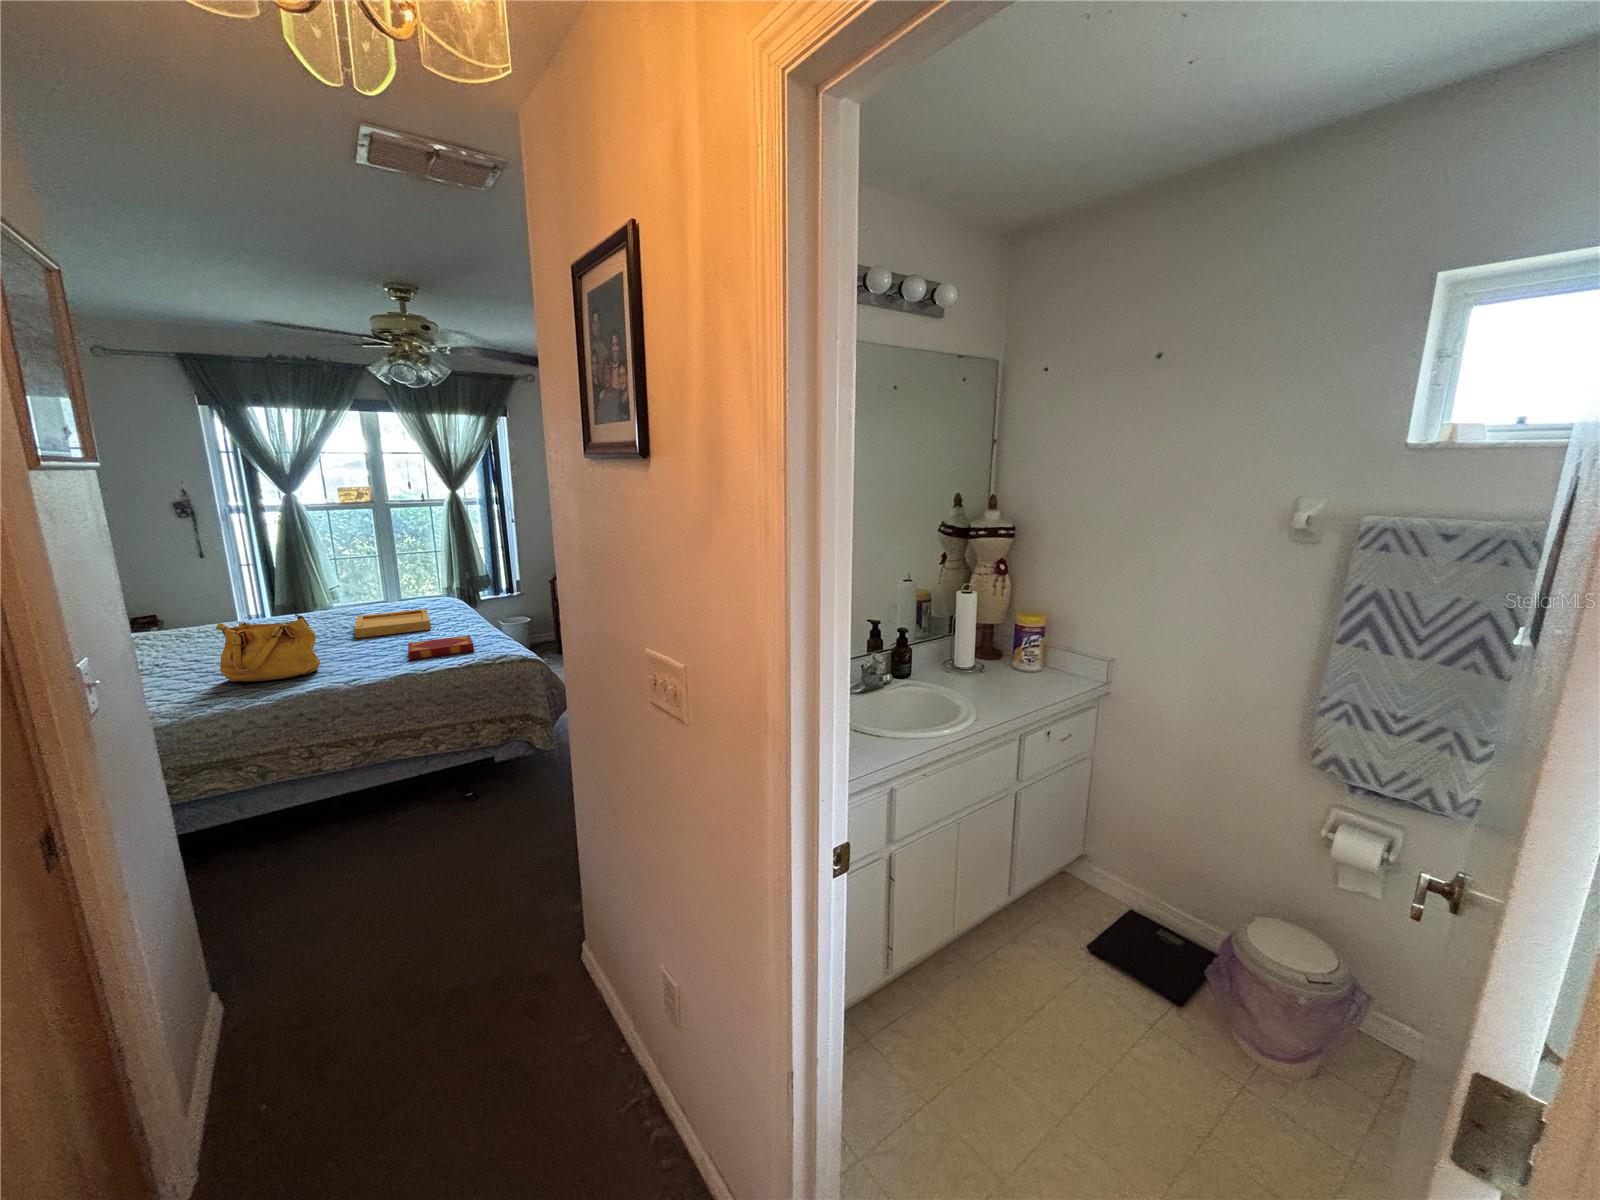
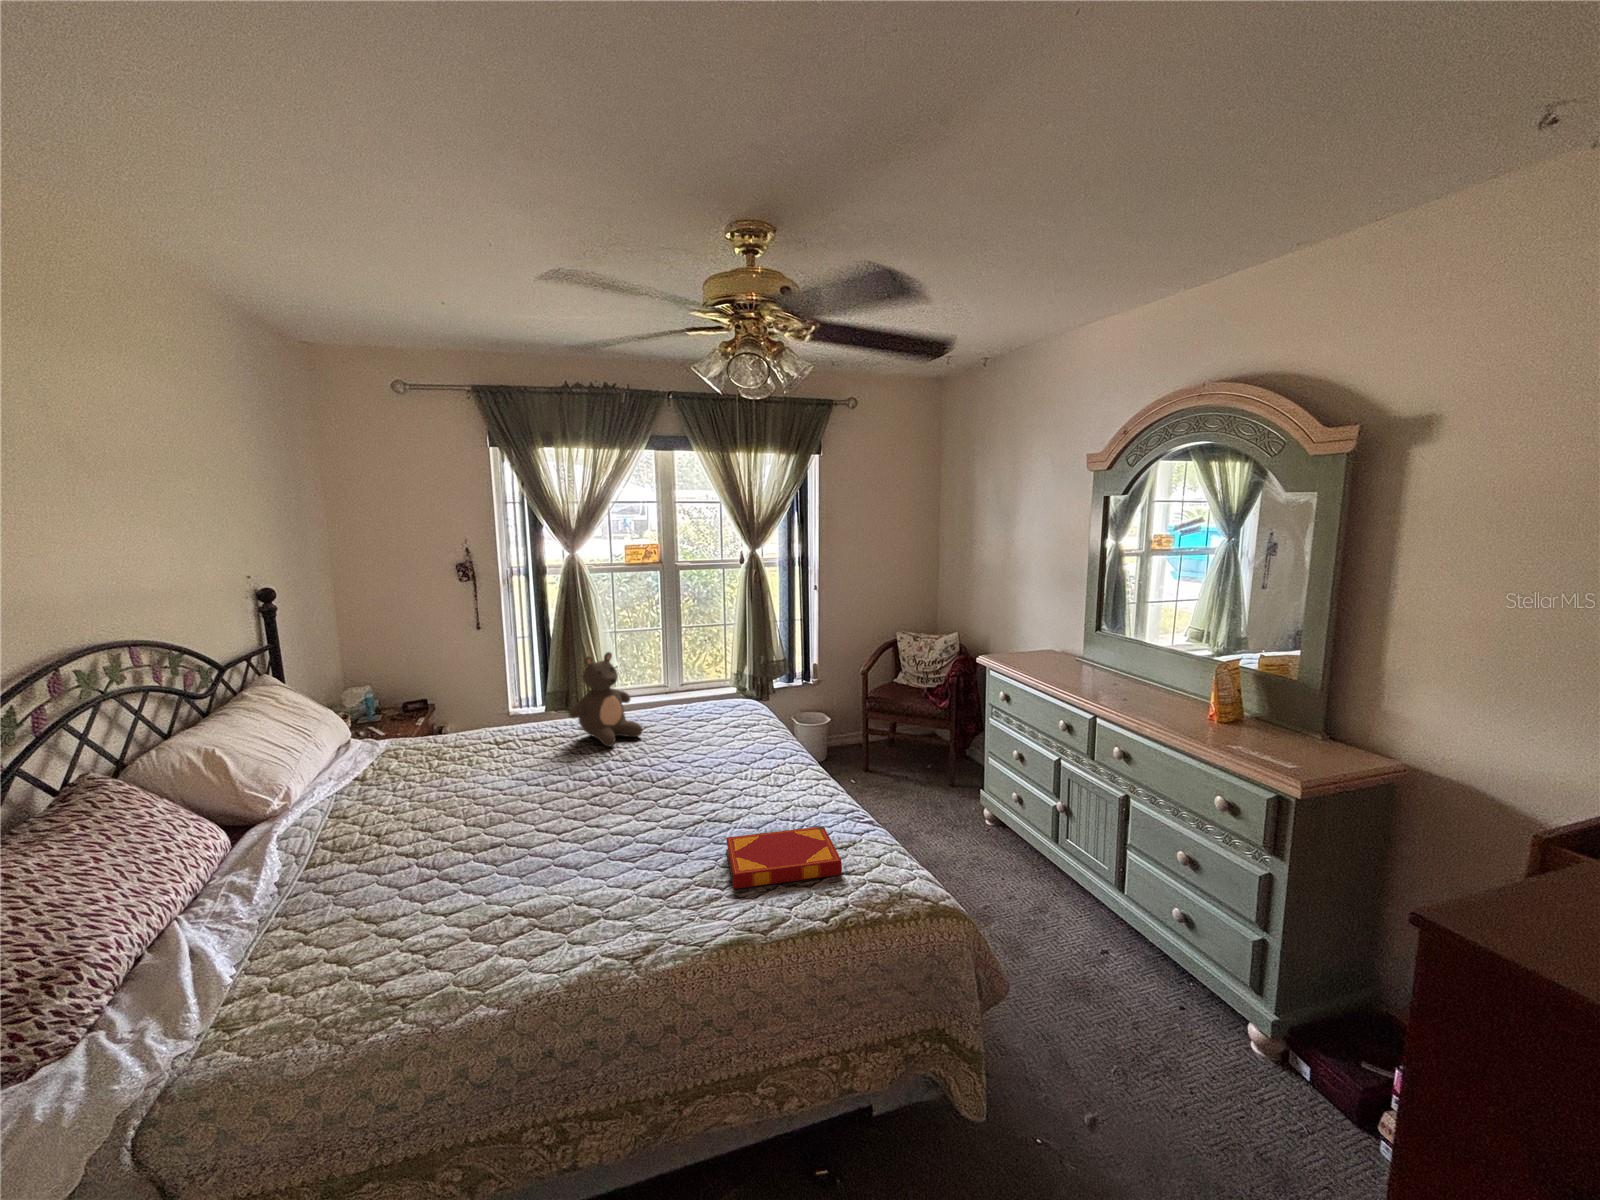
teddy bear: none [298,560,359,622] -> present [569,652,642,746]
tray: present [355,609,431,638] -> none [640,736,746,796]
handbag: present [216,613,320,682] -> none [430,793,588,930]

